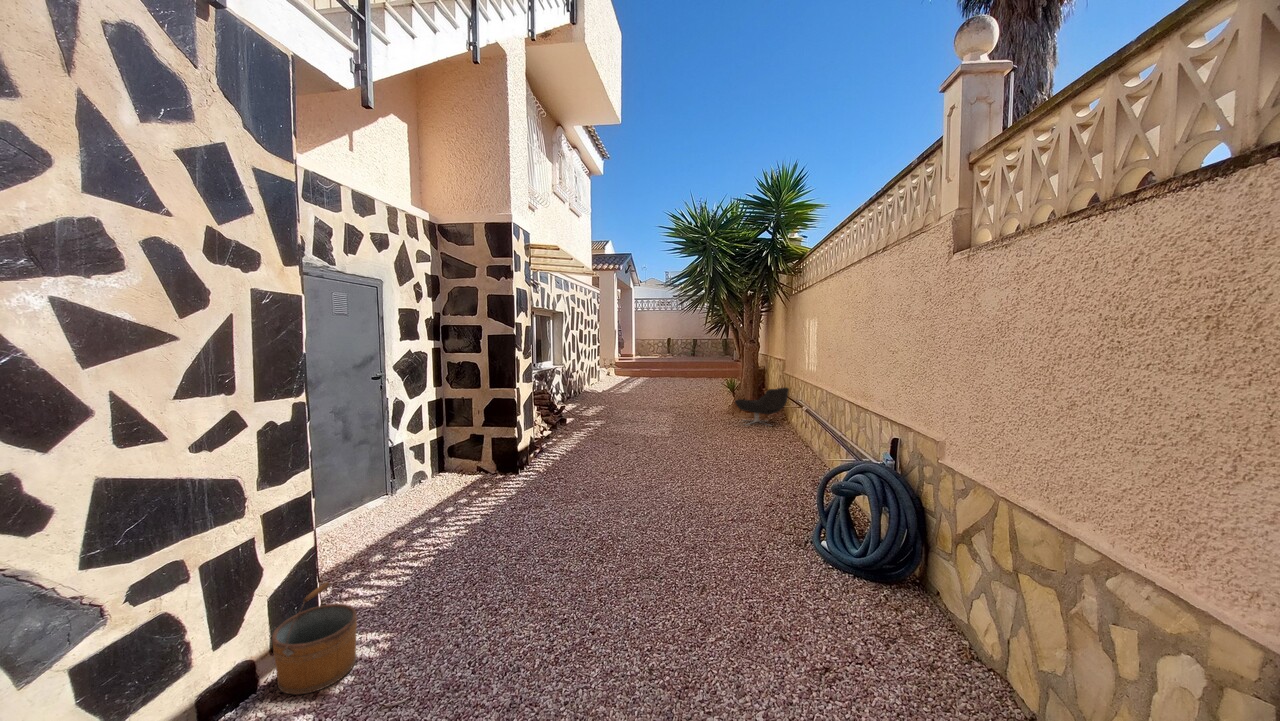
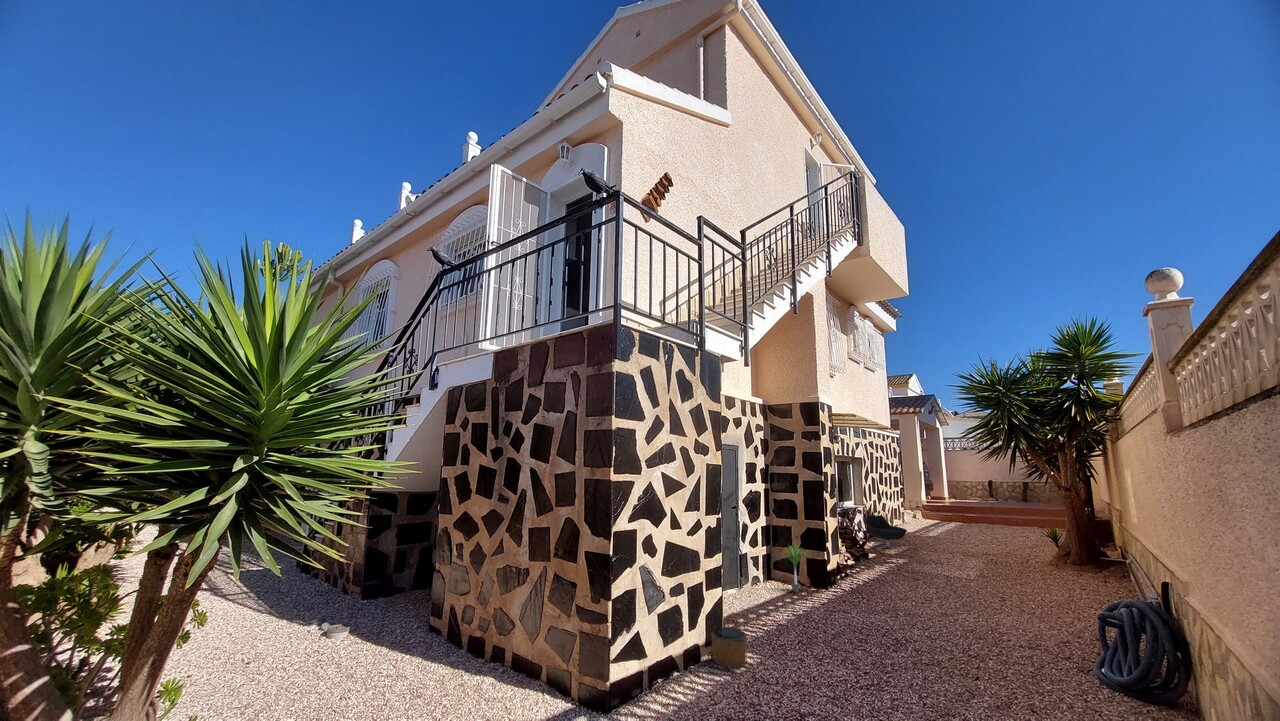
lounge chair: present [735,388,789,425] -> present [867,515,907,550]
potted plant: none [450,415,498,486] -> present [787,546,802,592]

